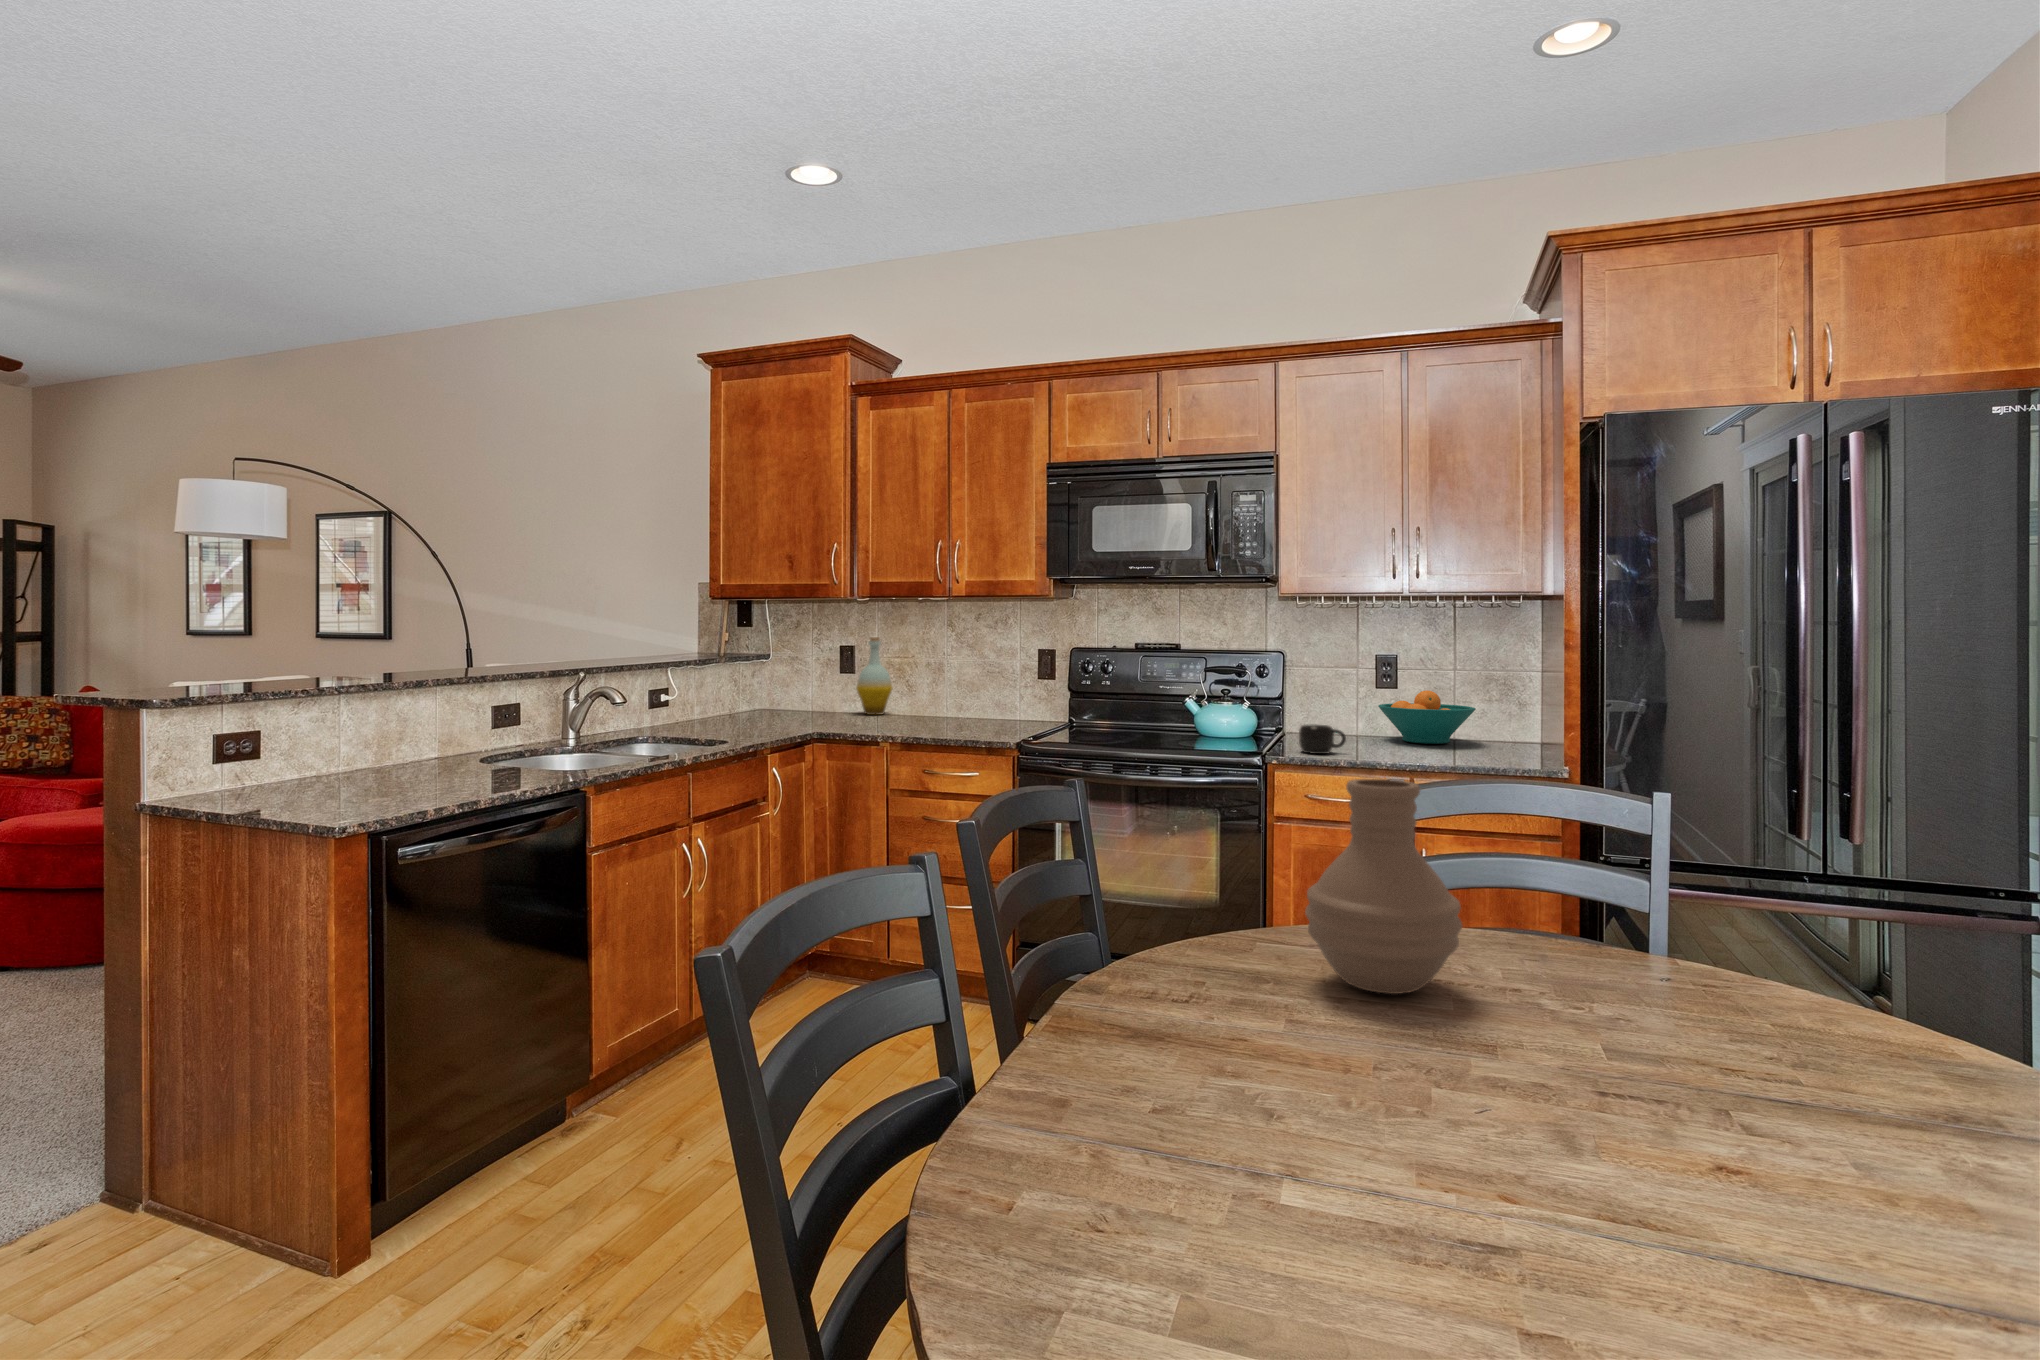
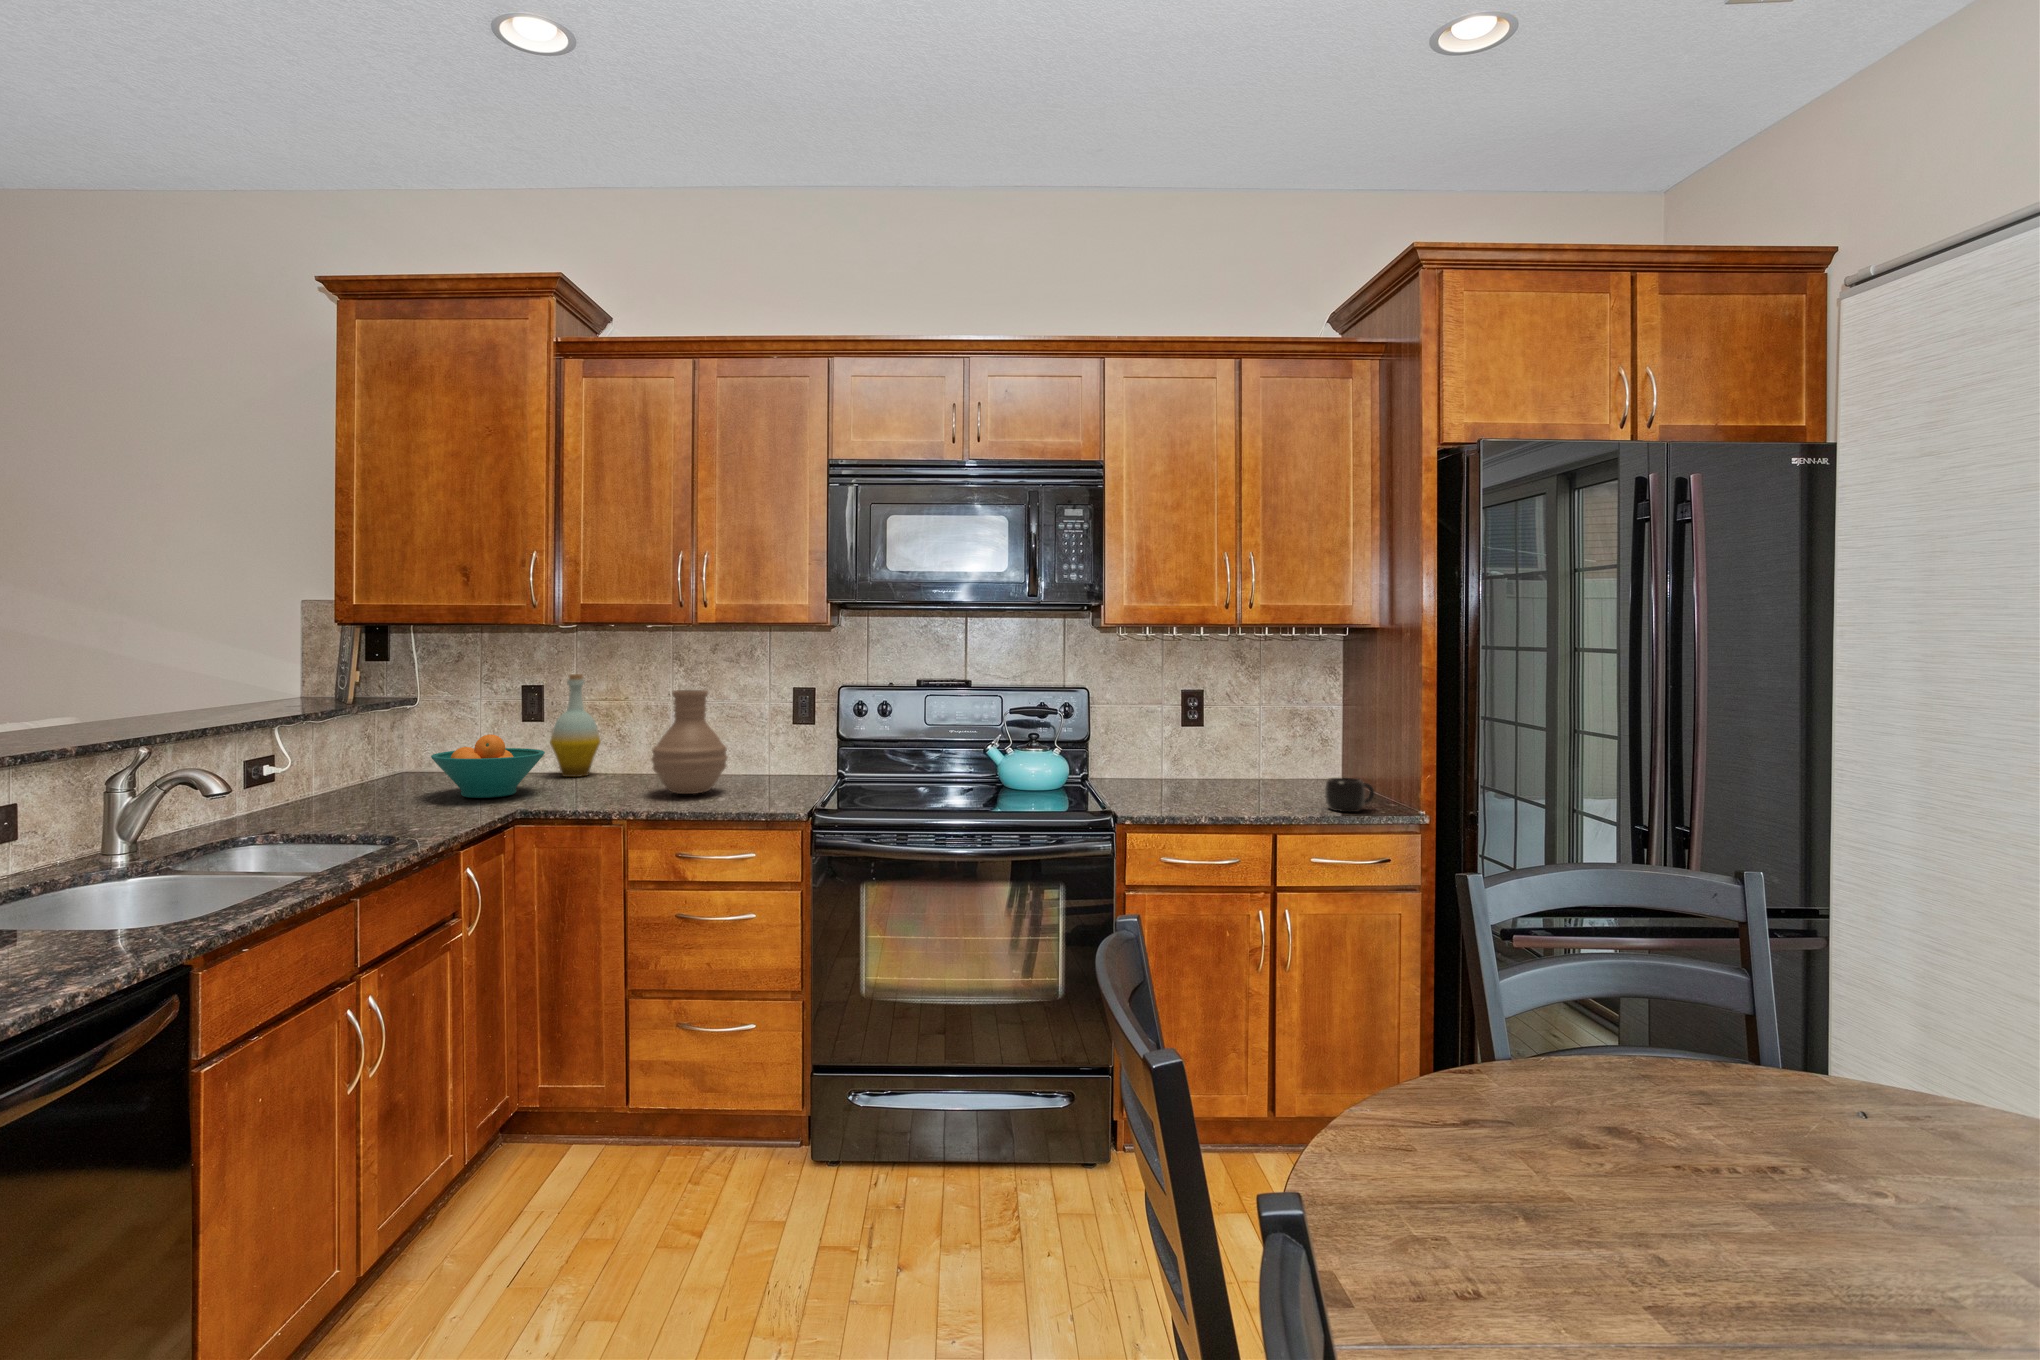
fruit bowl: present [1378,690,1476,744] -> present [431,734,545,798]
mug: present [1299,725,1346,754] -> present [1325,778,1374,812]
vase: present [1305,779,1462,994] -> present [651,690,728,794]

